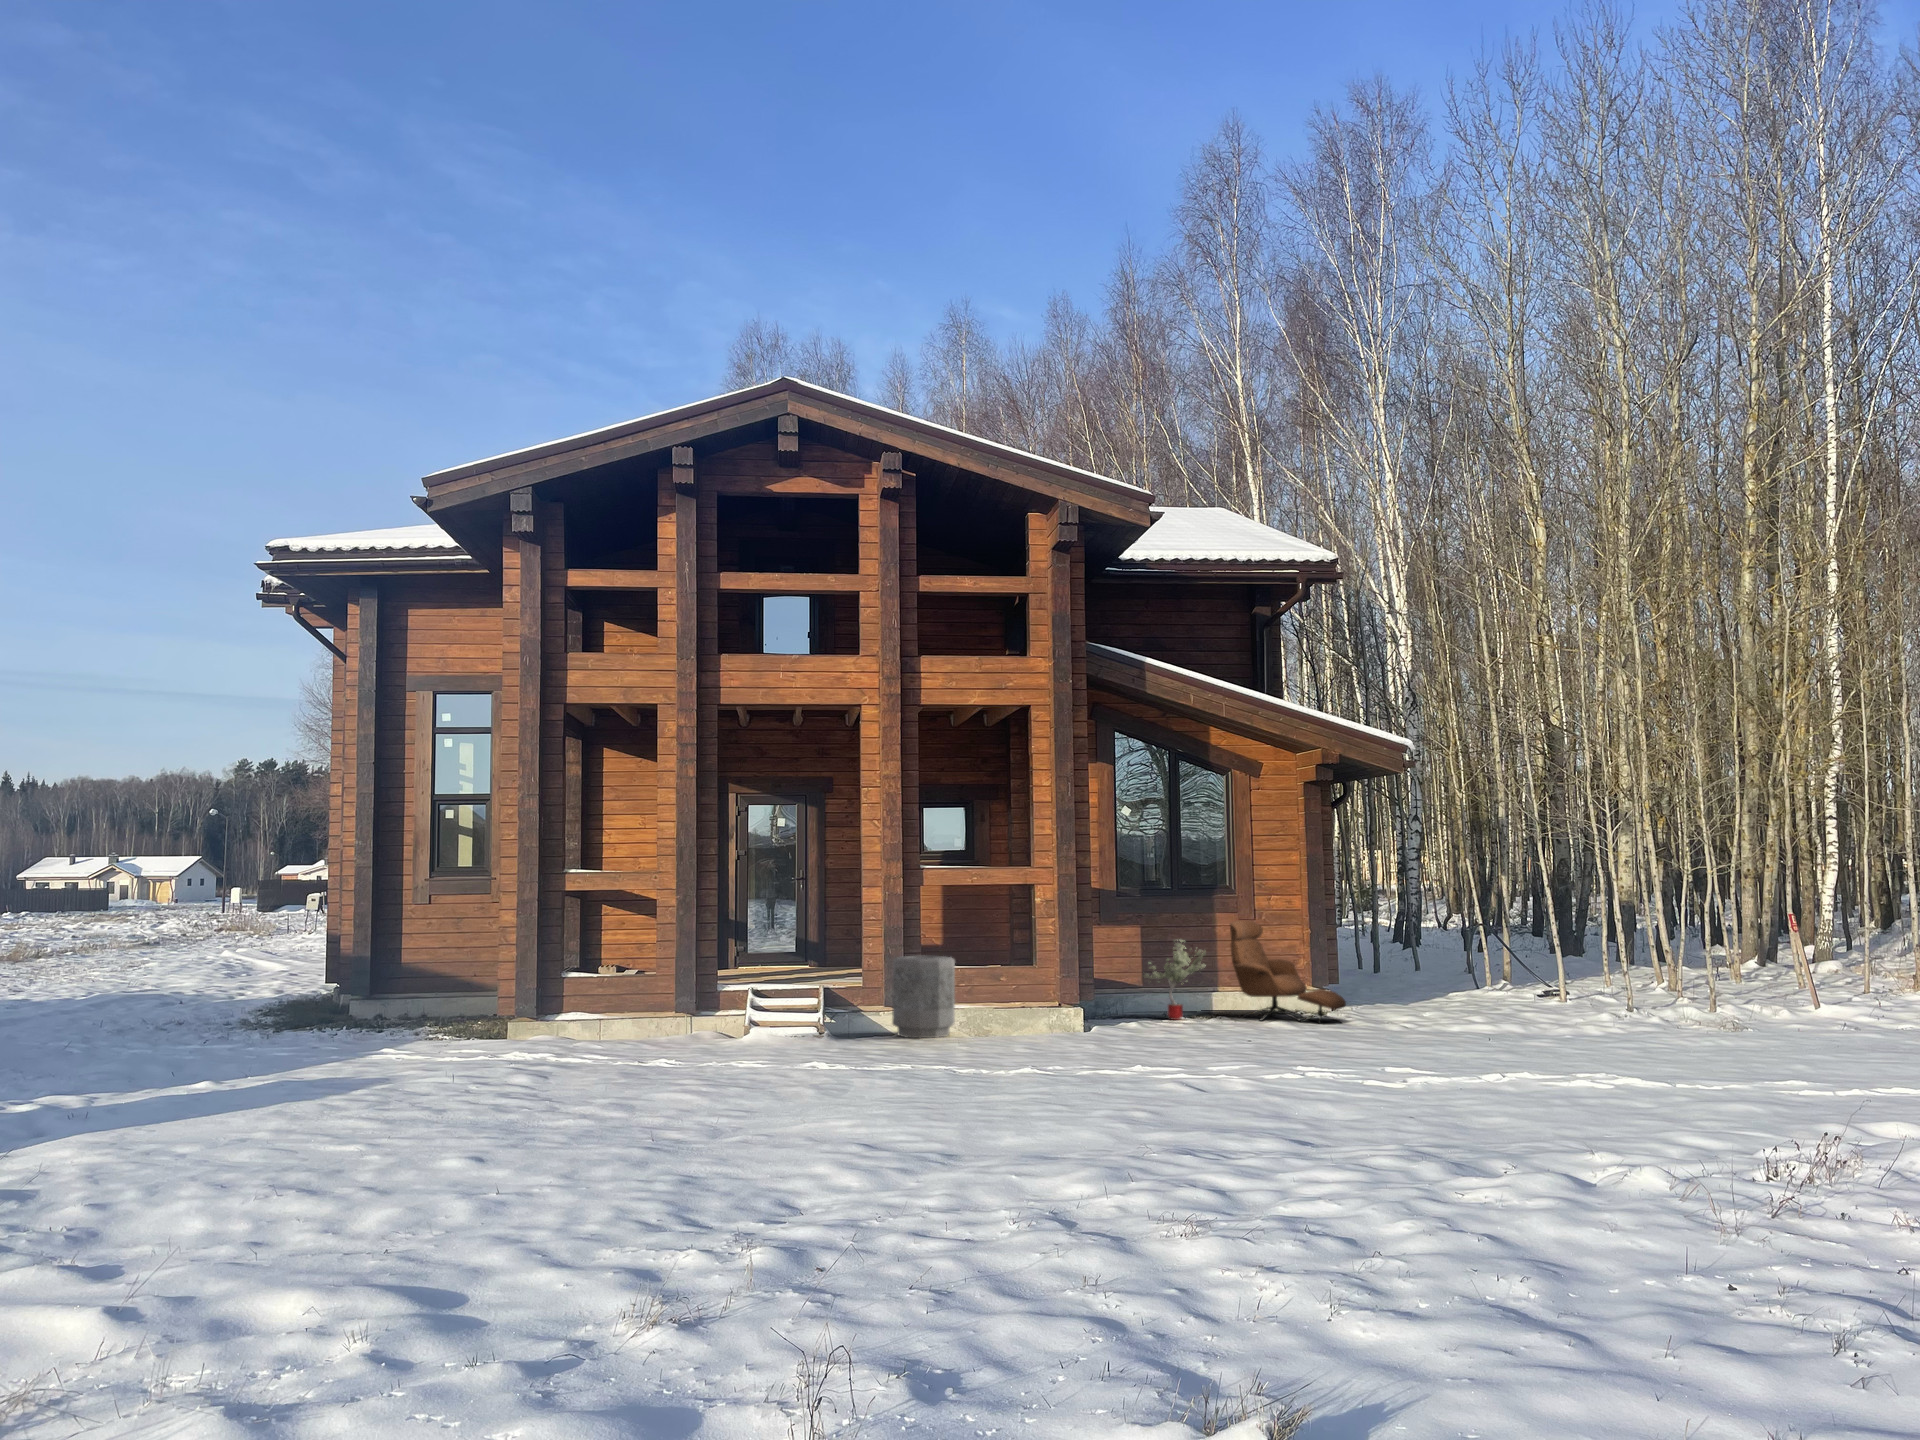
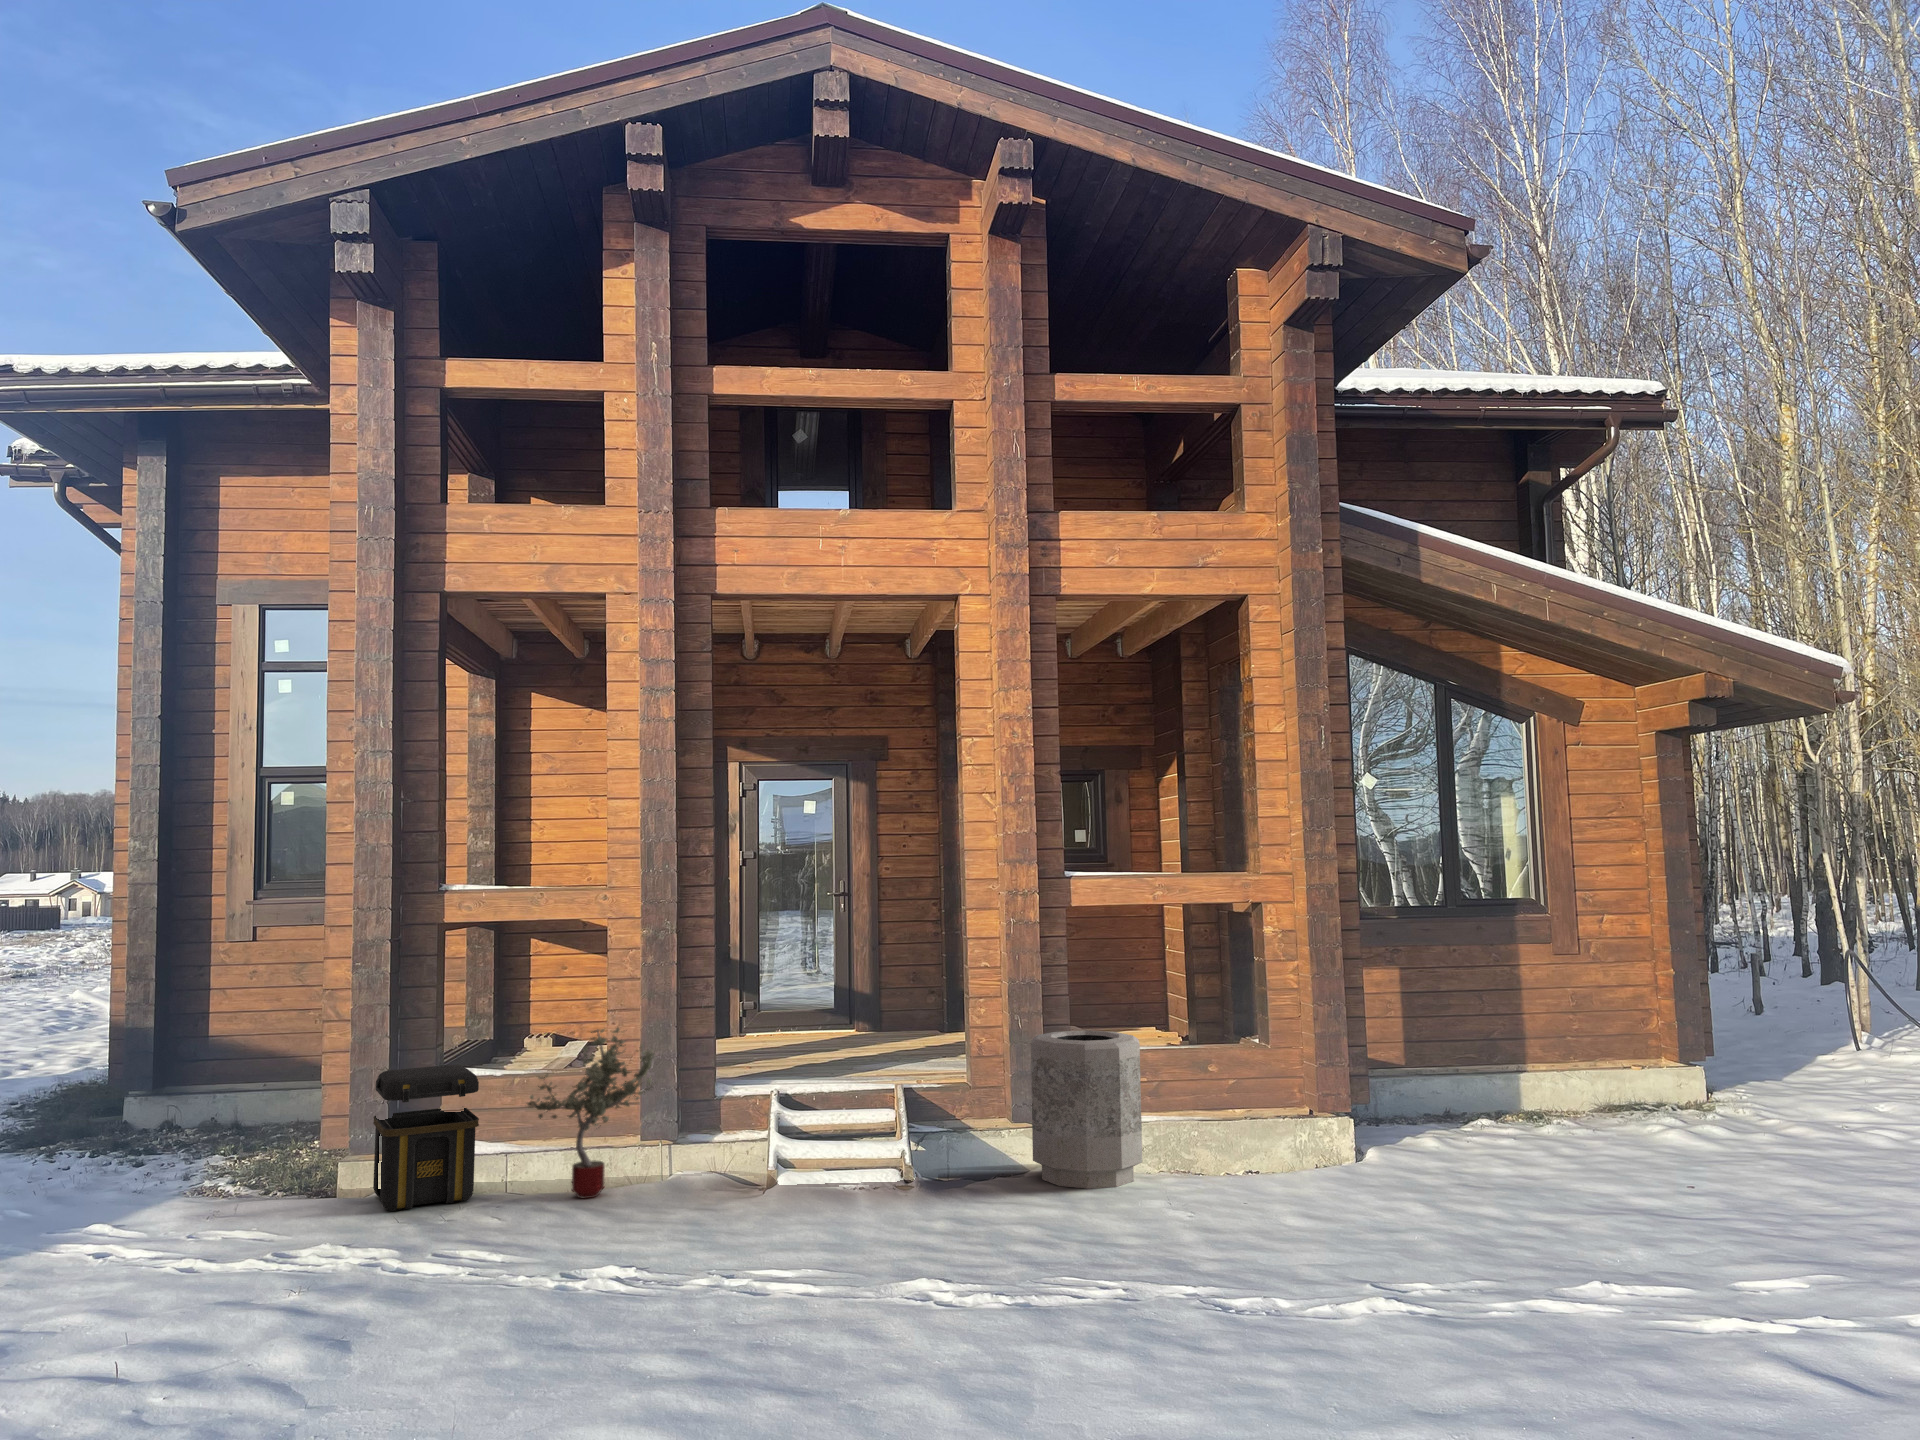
lounge chair: present [1230,920,1346,1024] -> none [1556,953,1774,1134]
potted tree: present [1146,940,1205,1020] -> present [527,1028,654,1199]
toolbox: none [531,969,589,1042] -> present [373,1065,479,1211]

